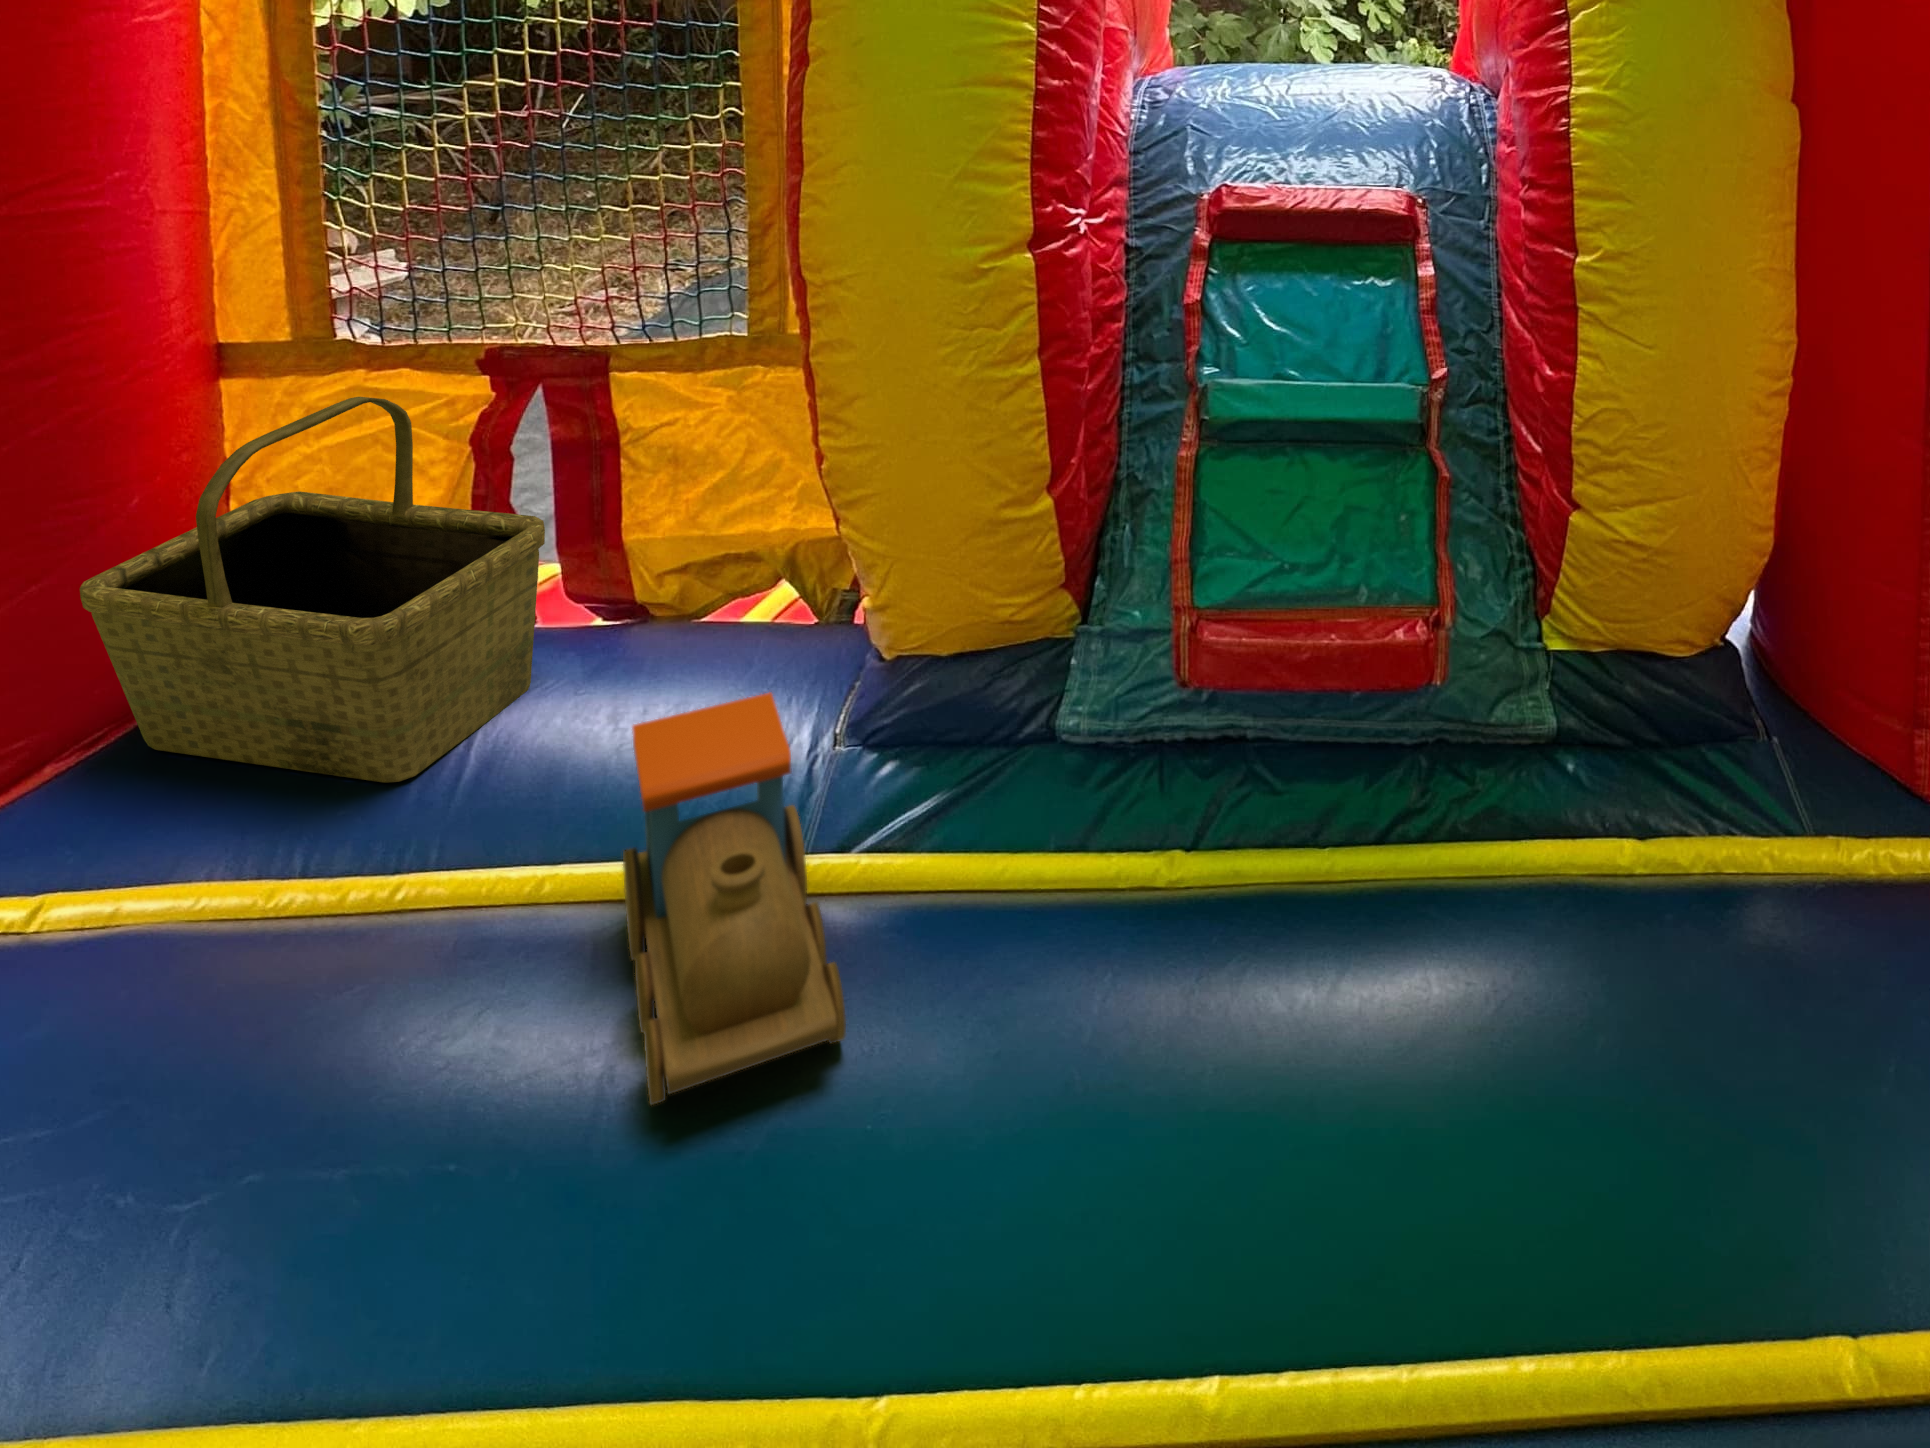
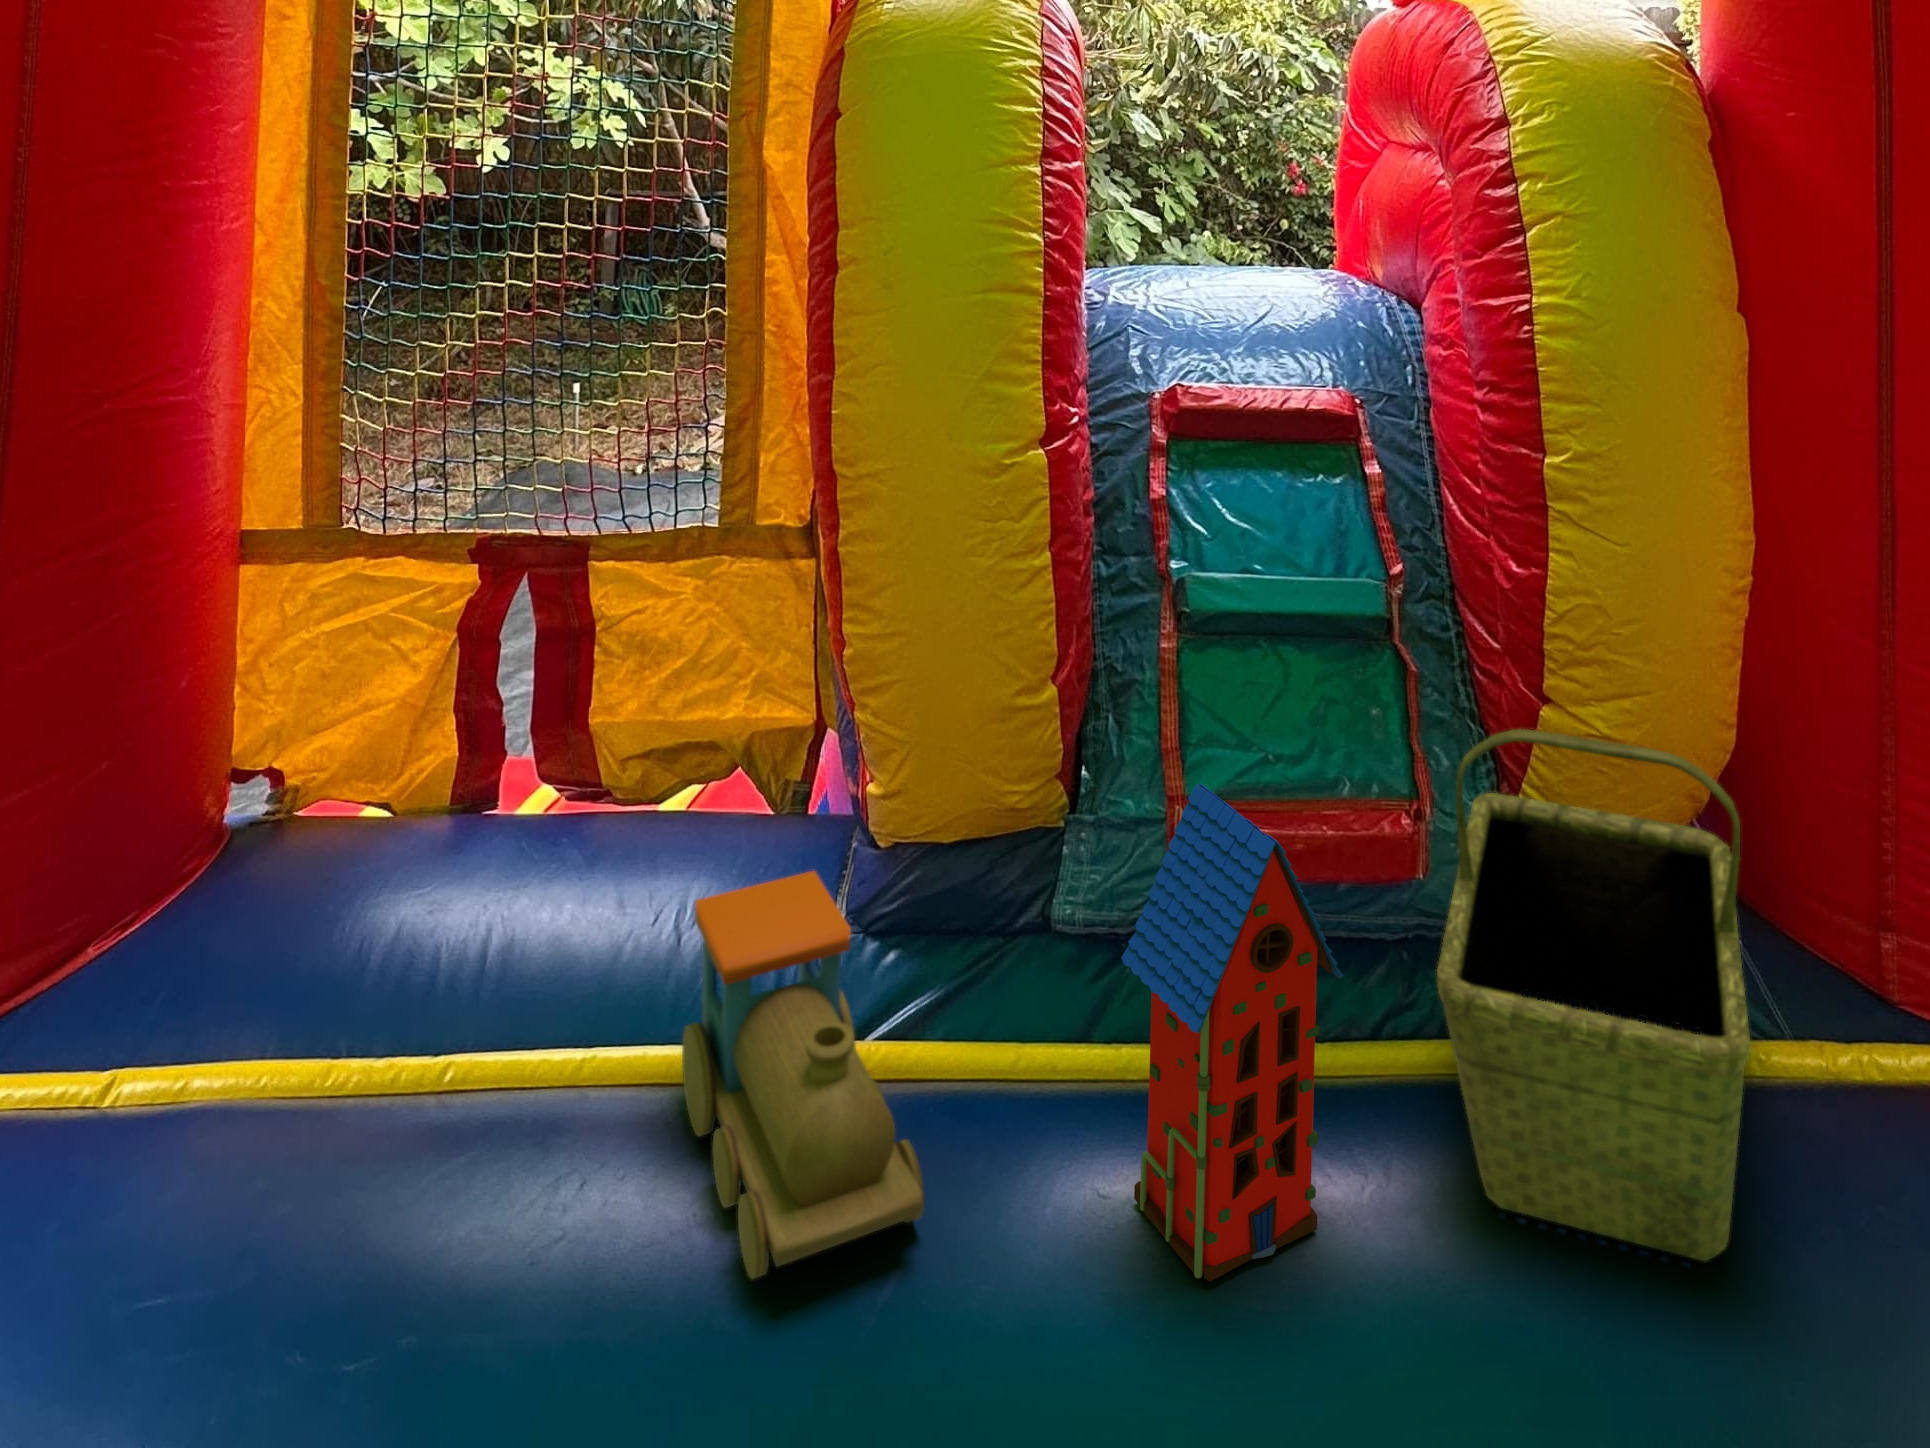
basket: present [80,397,545,783] -> present [1437,729,1751,1261]
toy house: none [1057,601,1289,1096] -> present [1122,783,1343,1282]

